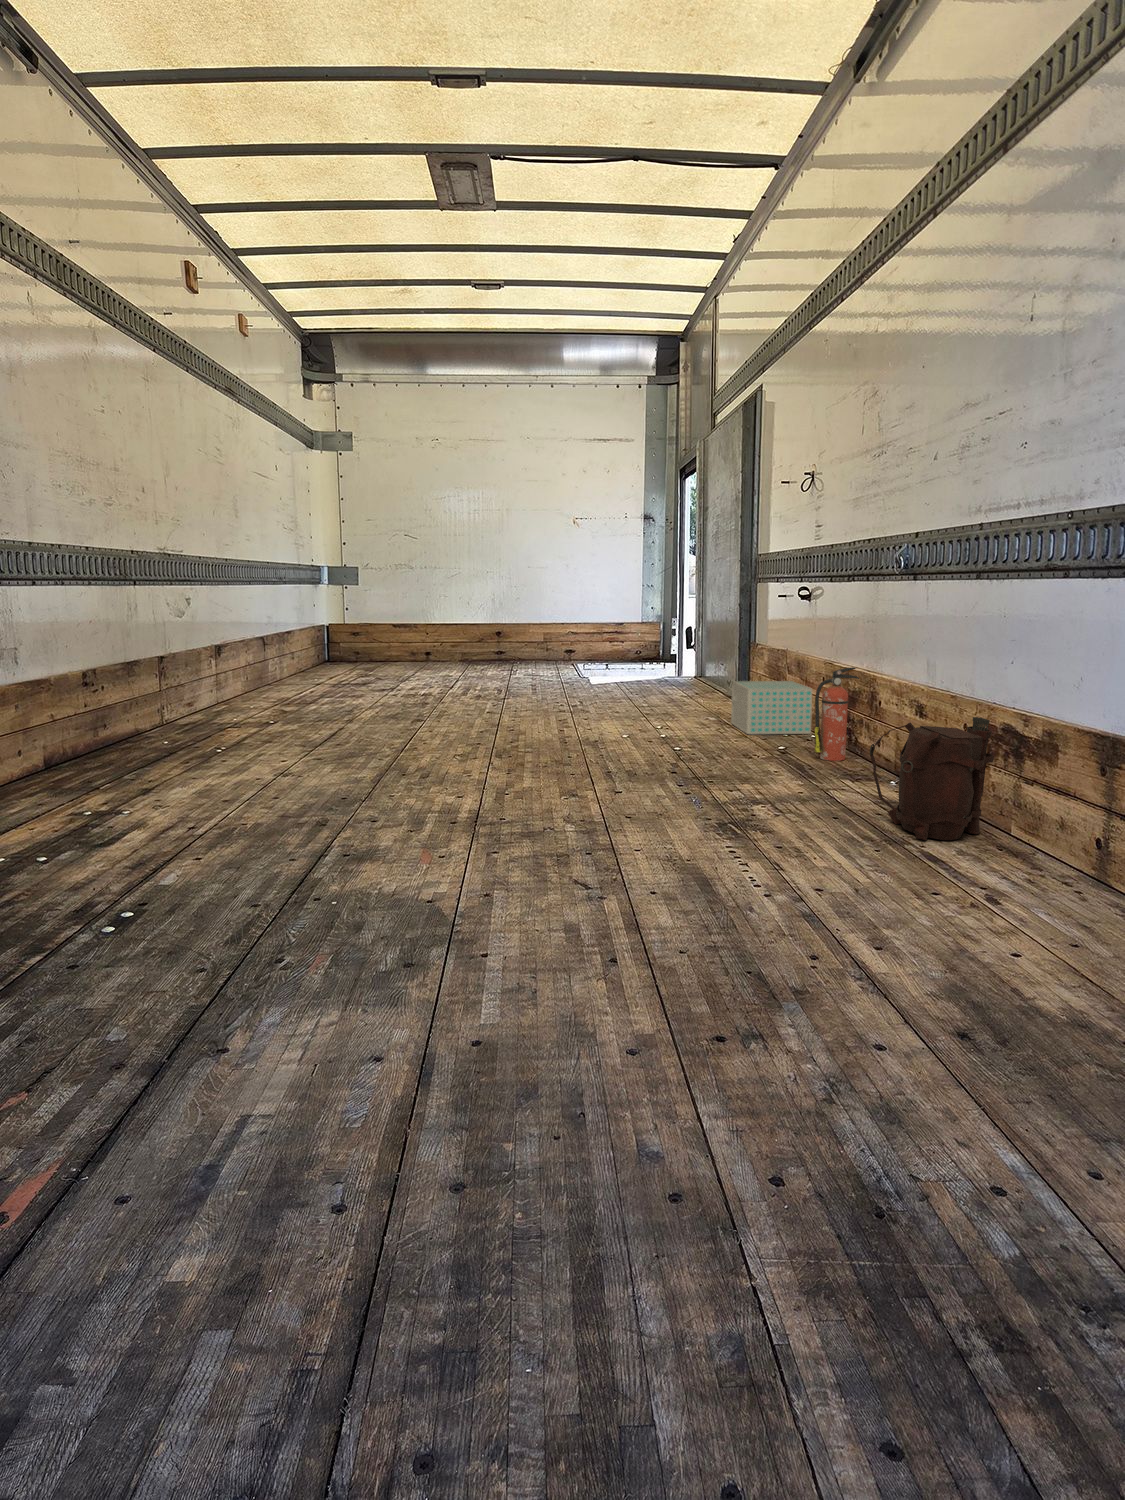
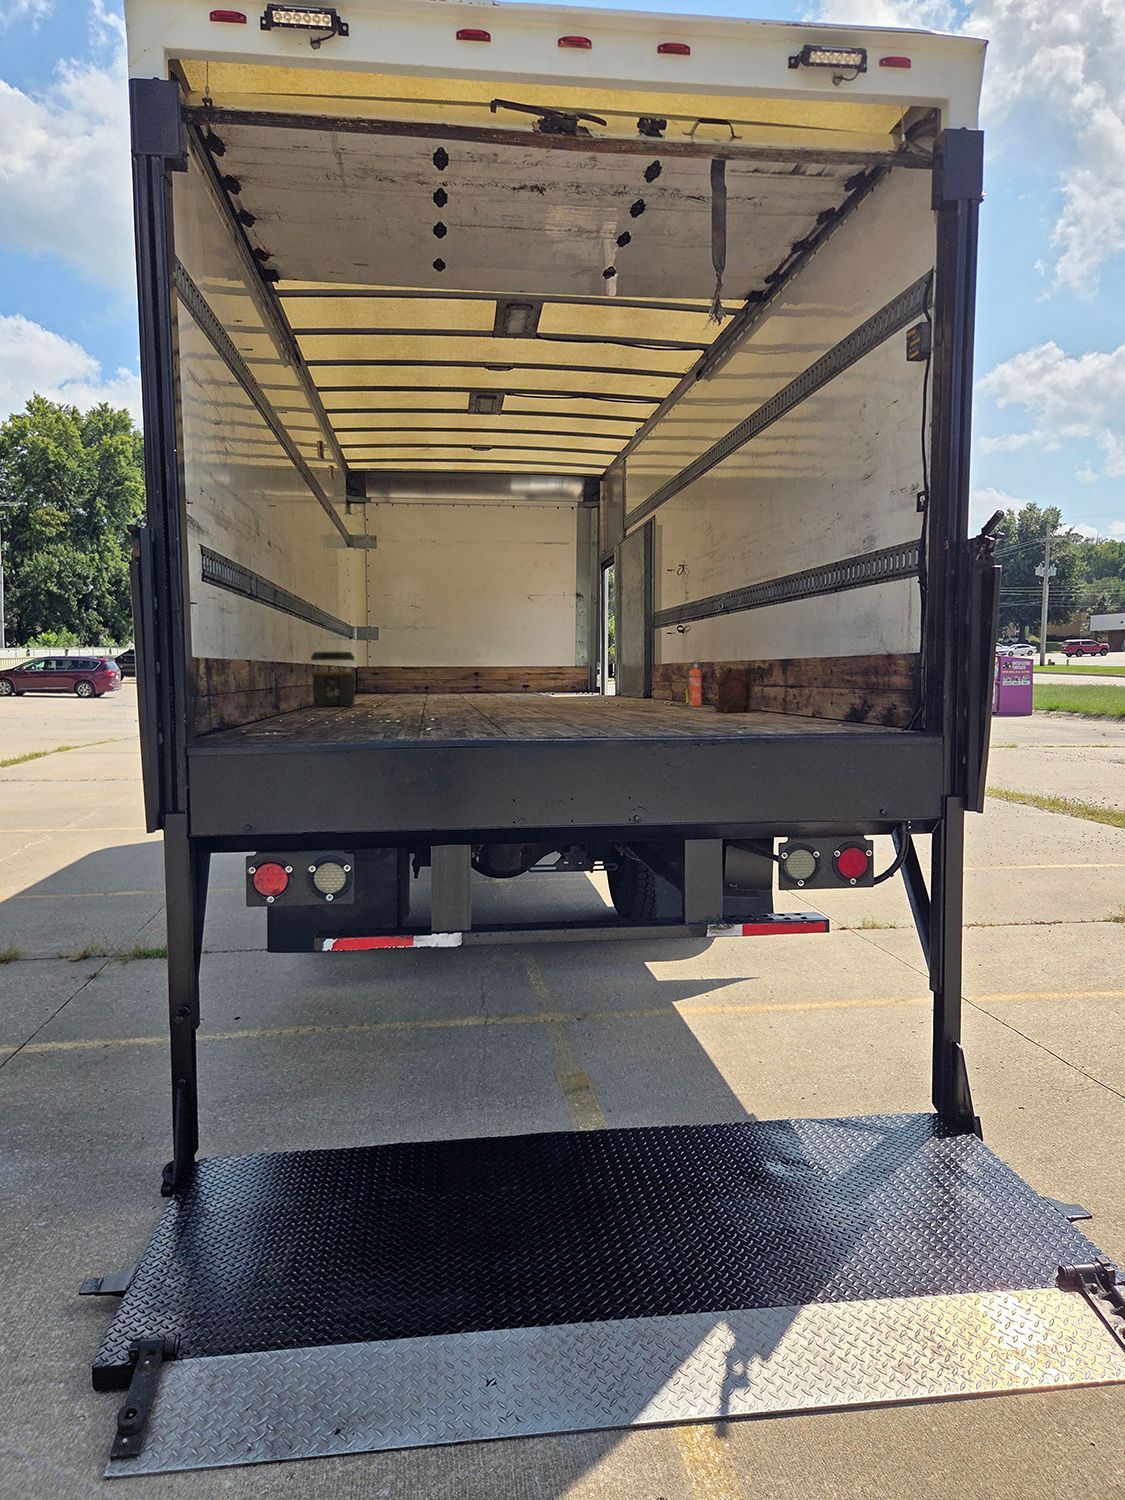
toolbox: none [115,642,210,745] -> present [311,652,355,707]
storage box: present [731,681,812,734] -> none [642,678,686,703]

